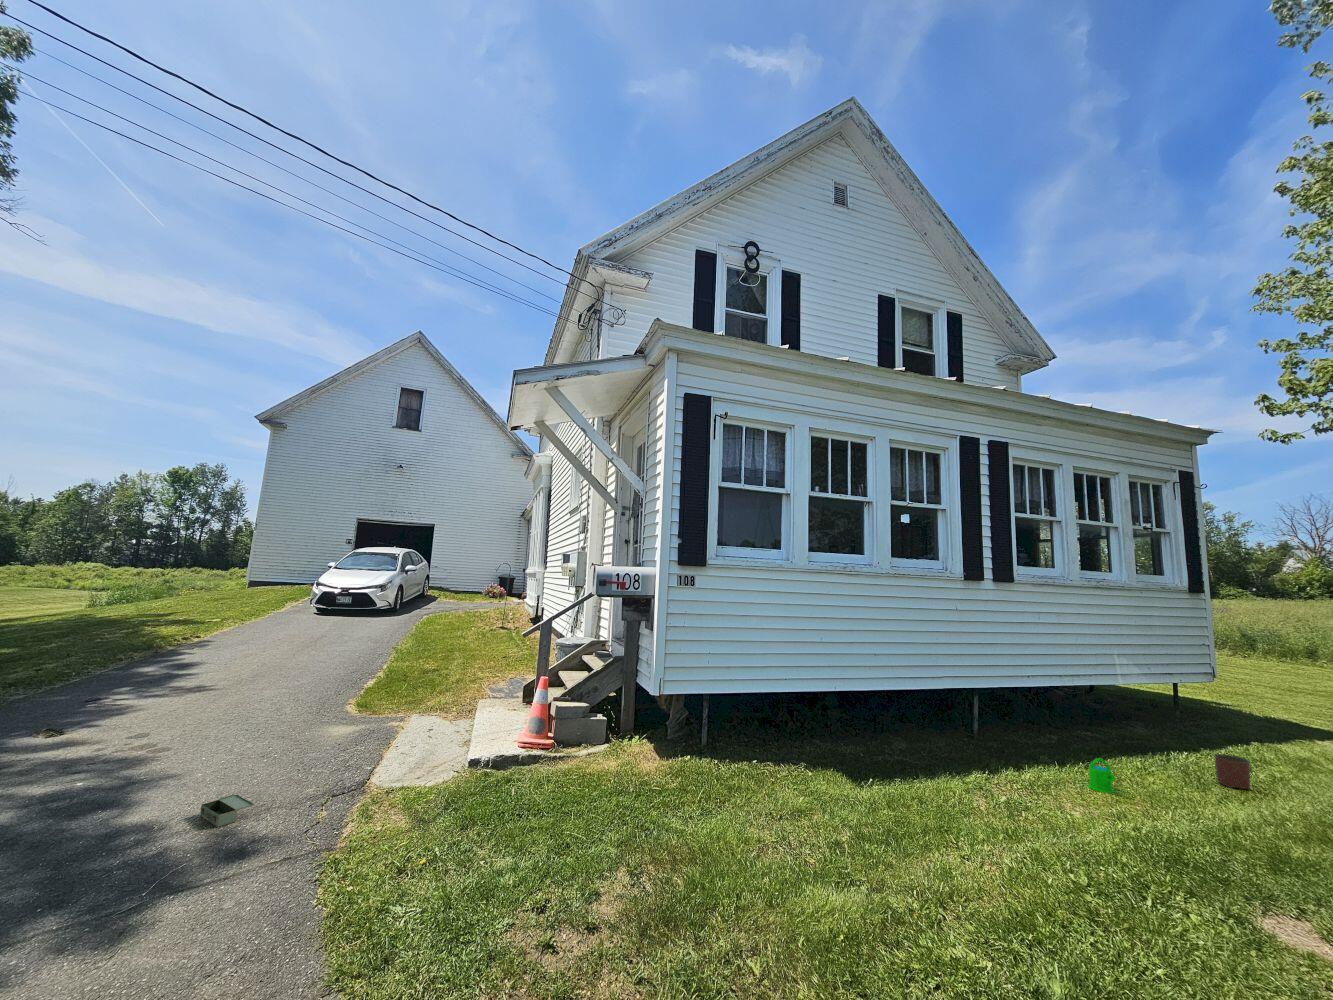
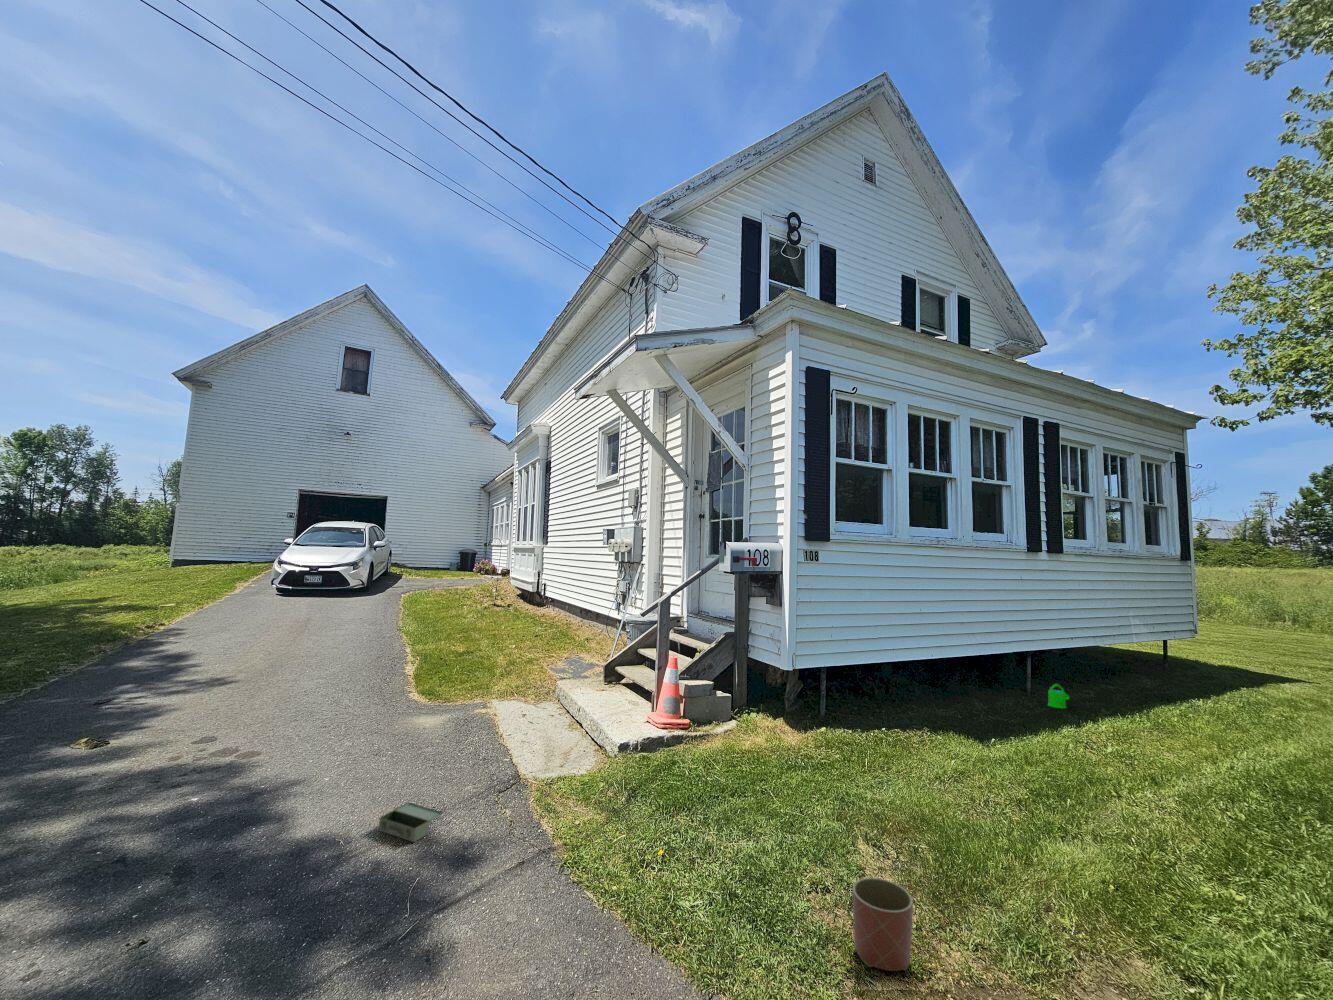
planter: present [1214,754,1250,789] -> present [852,878,913,971]
watering can: present [1088,758,1115,793] -> present [1048,684,1069,708]

